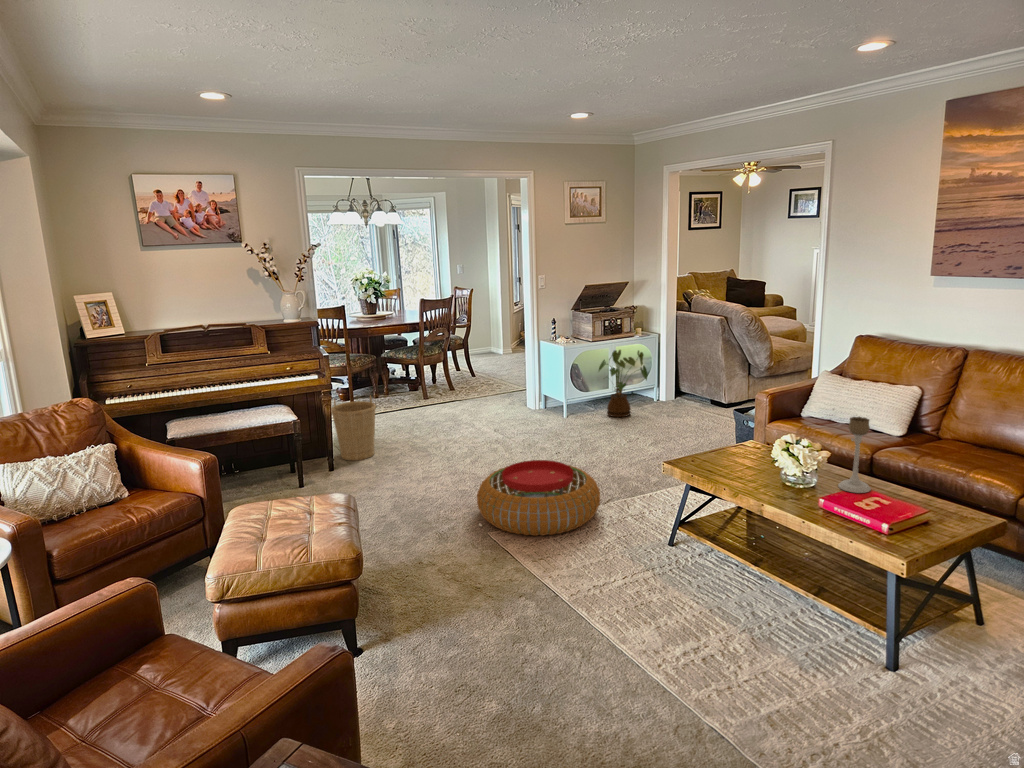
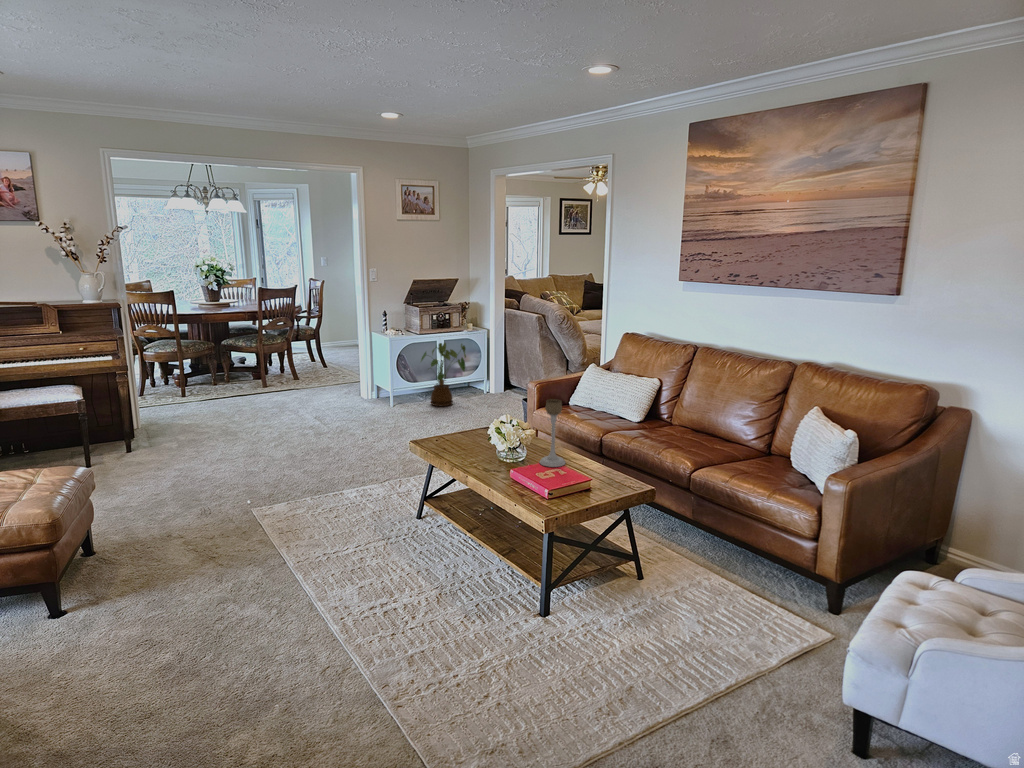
basket: present [331,396,376,461] -> none [135,378,184,442]
pouf: present [477,460,600,536] -> none [247,441,370,511]

